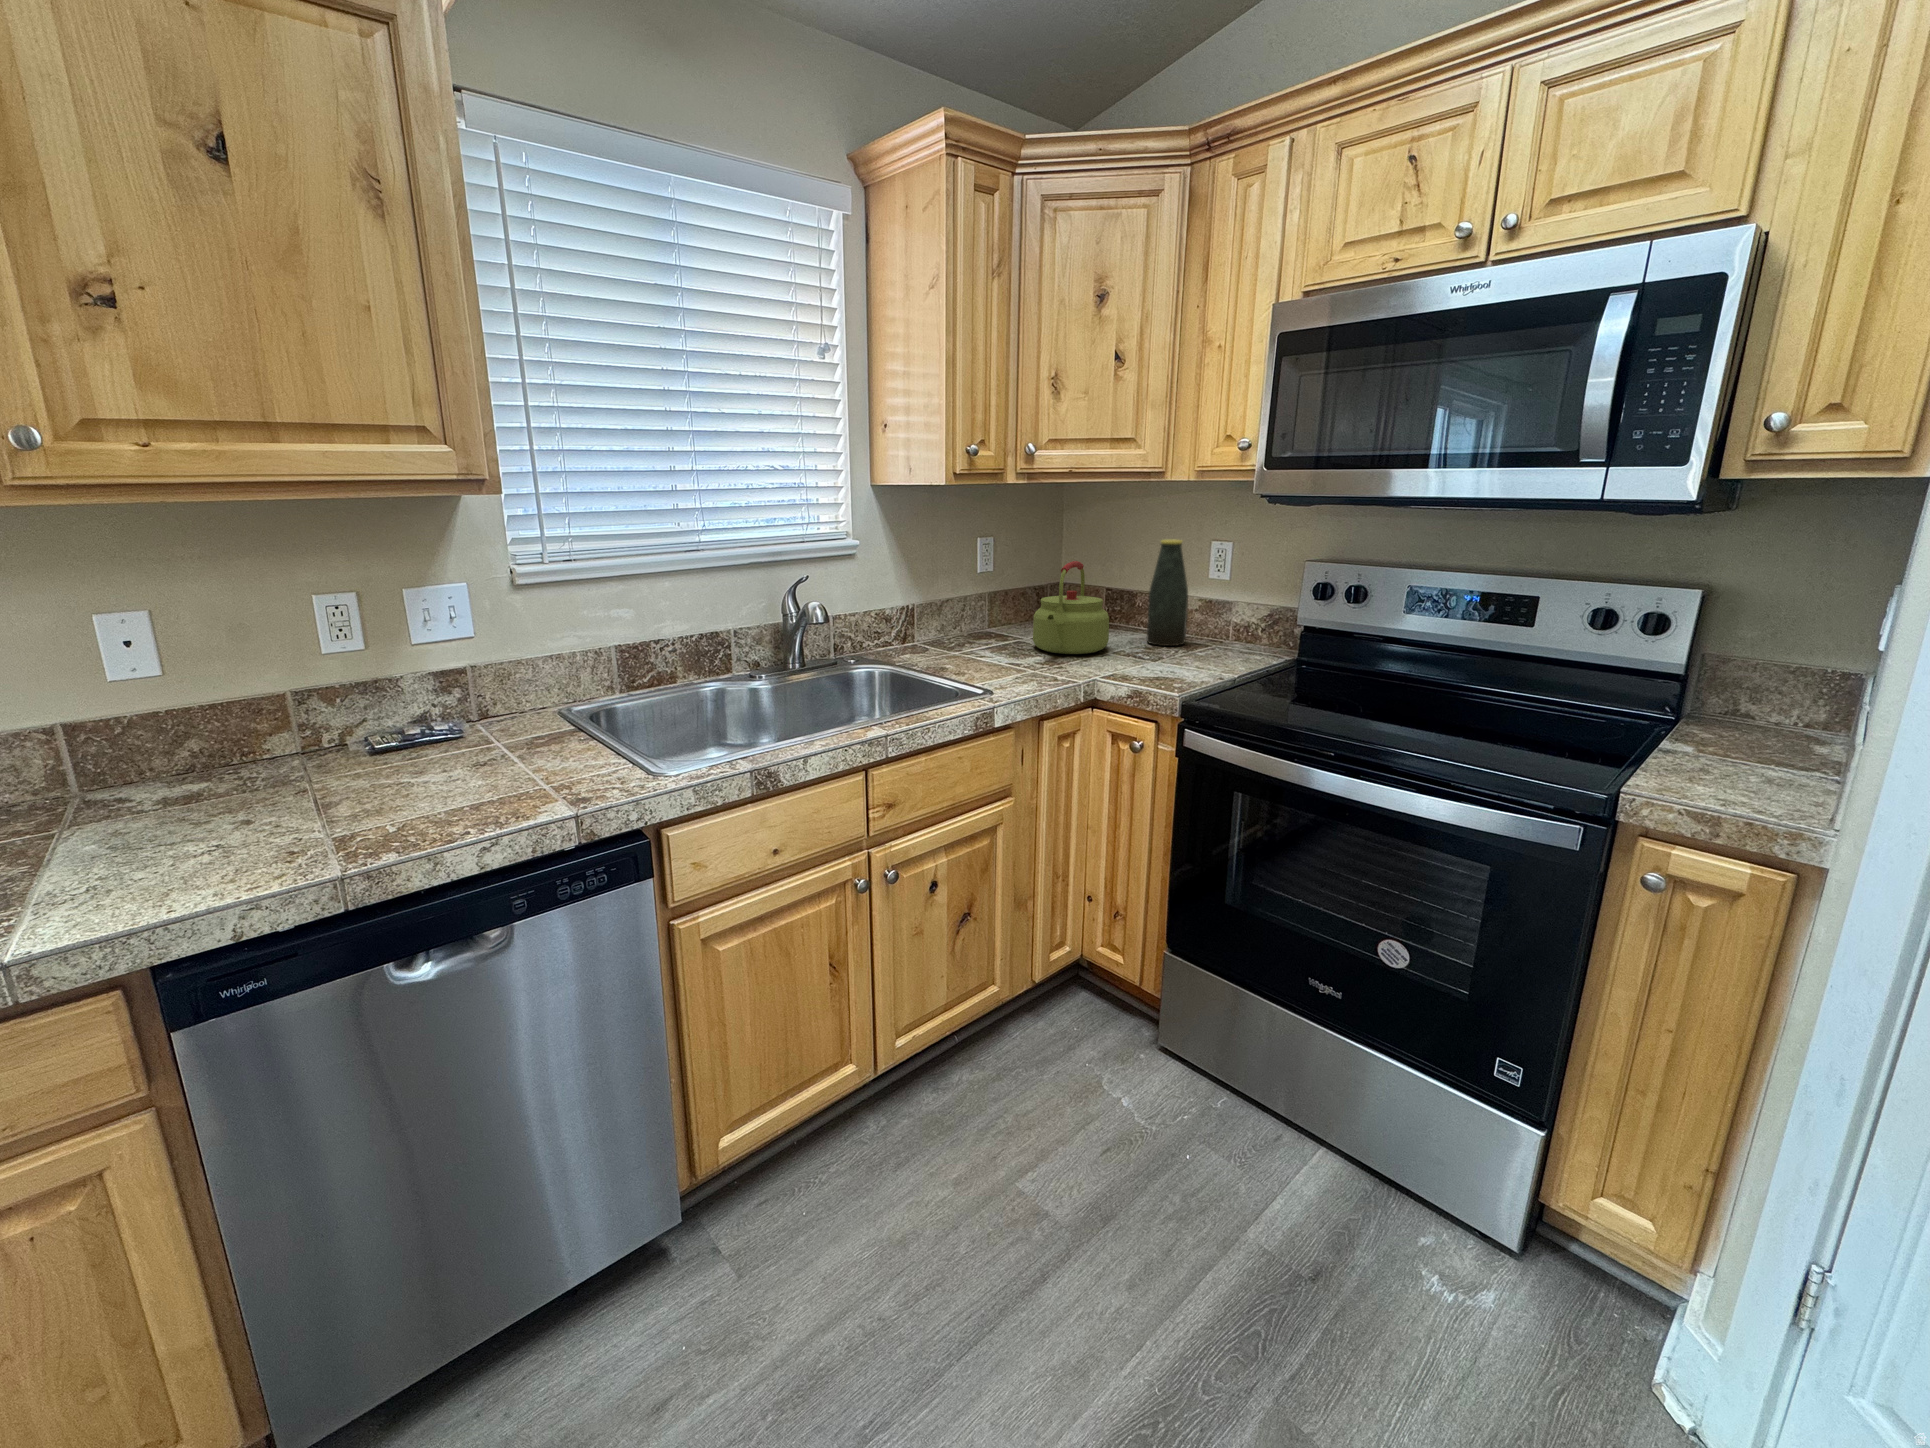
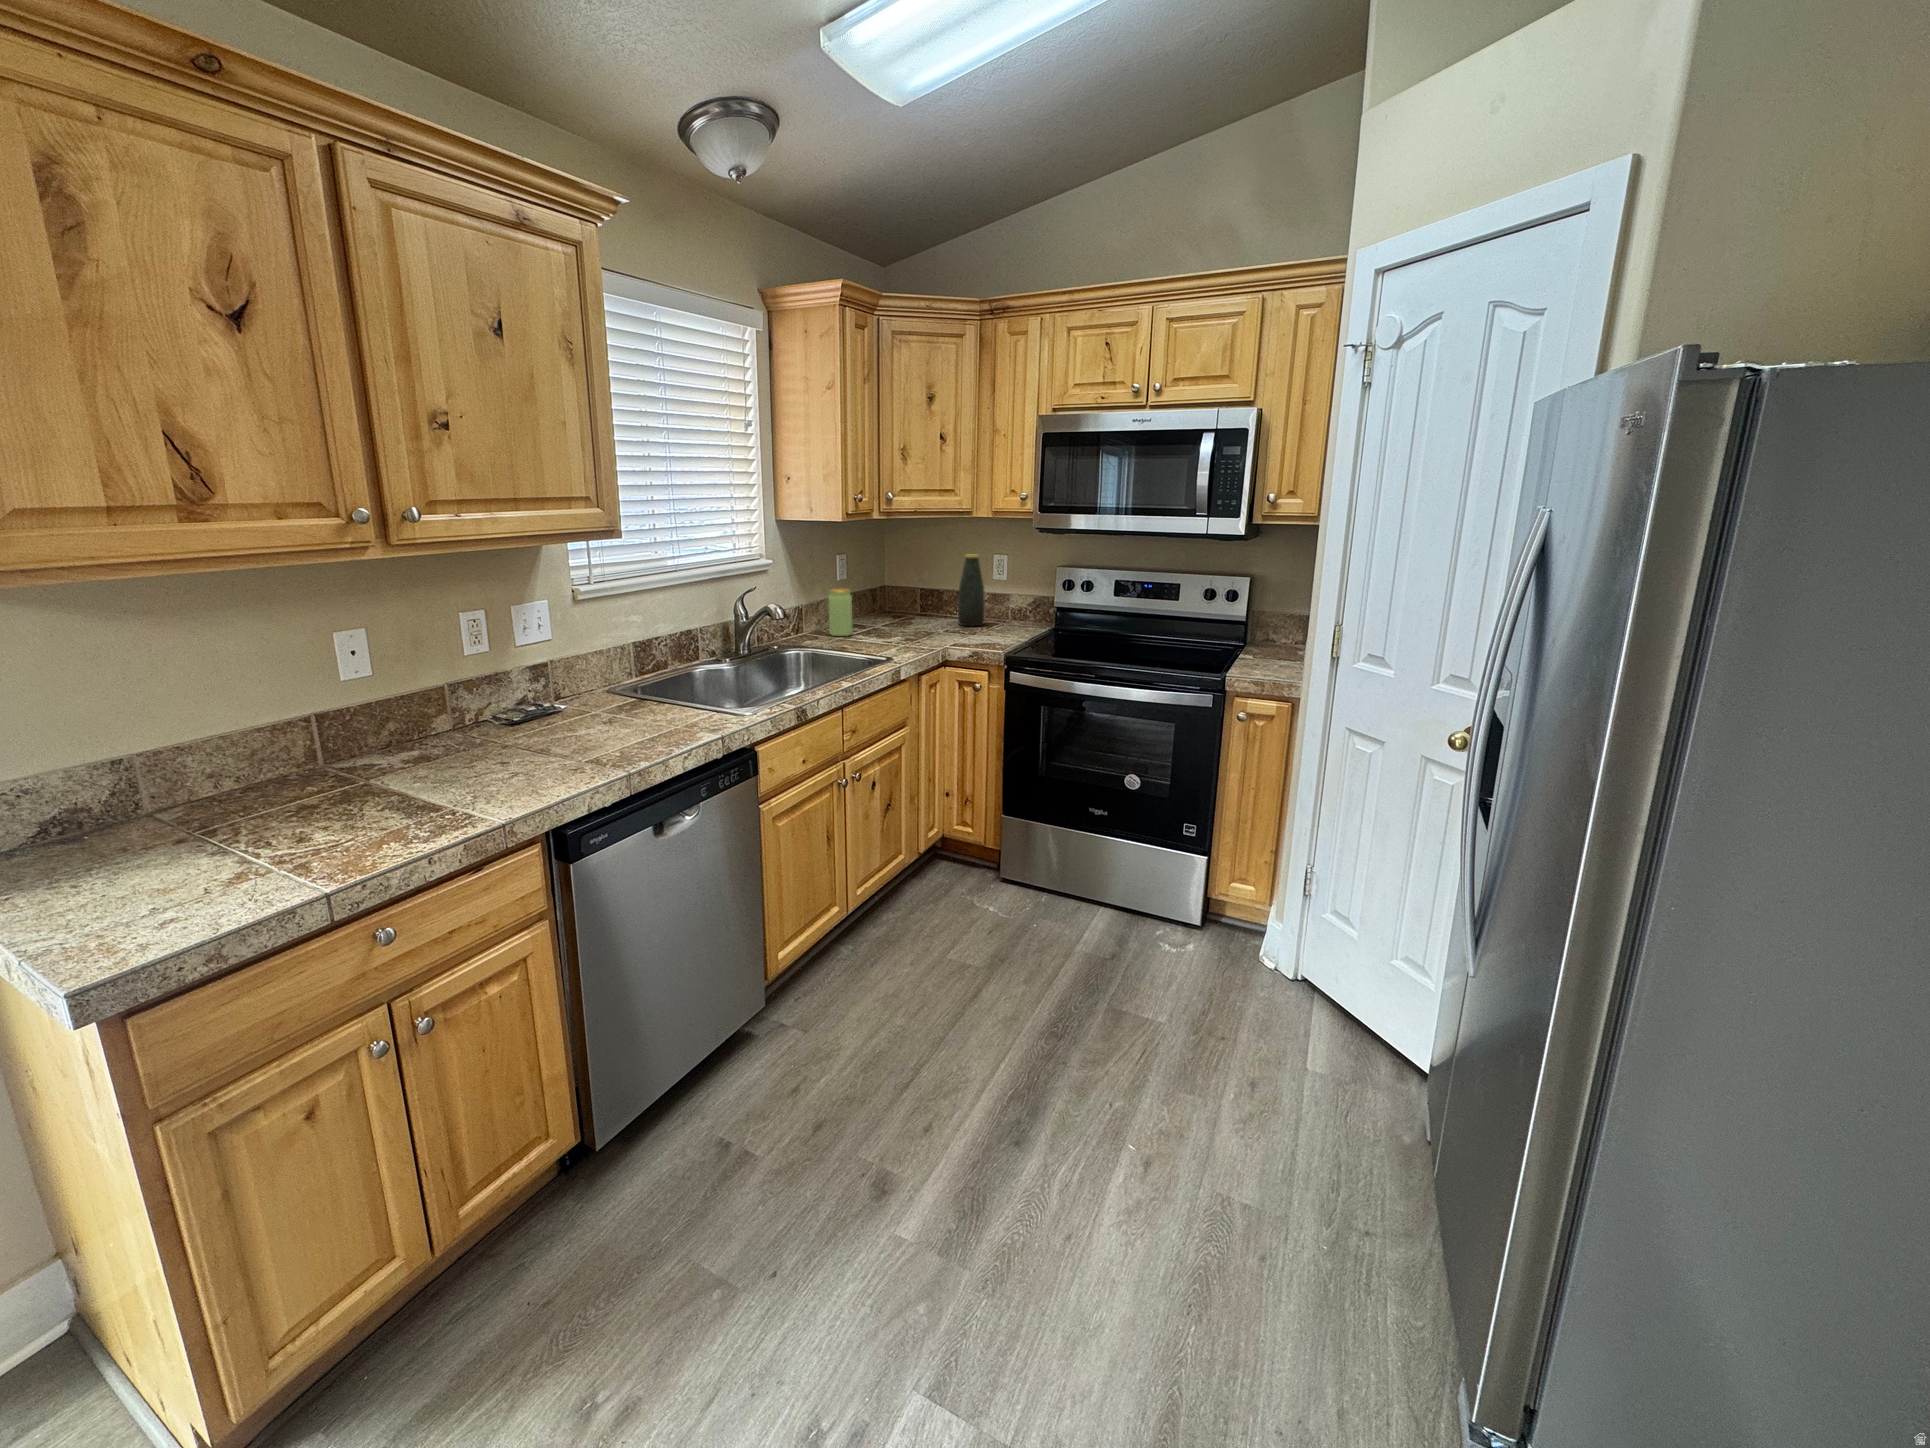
kettle: present [1033,561,1109,654] -> none [888,571,940,635]
jar: none [947,584,979,650] -> present [829,589,853,636]

